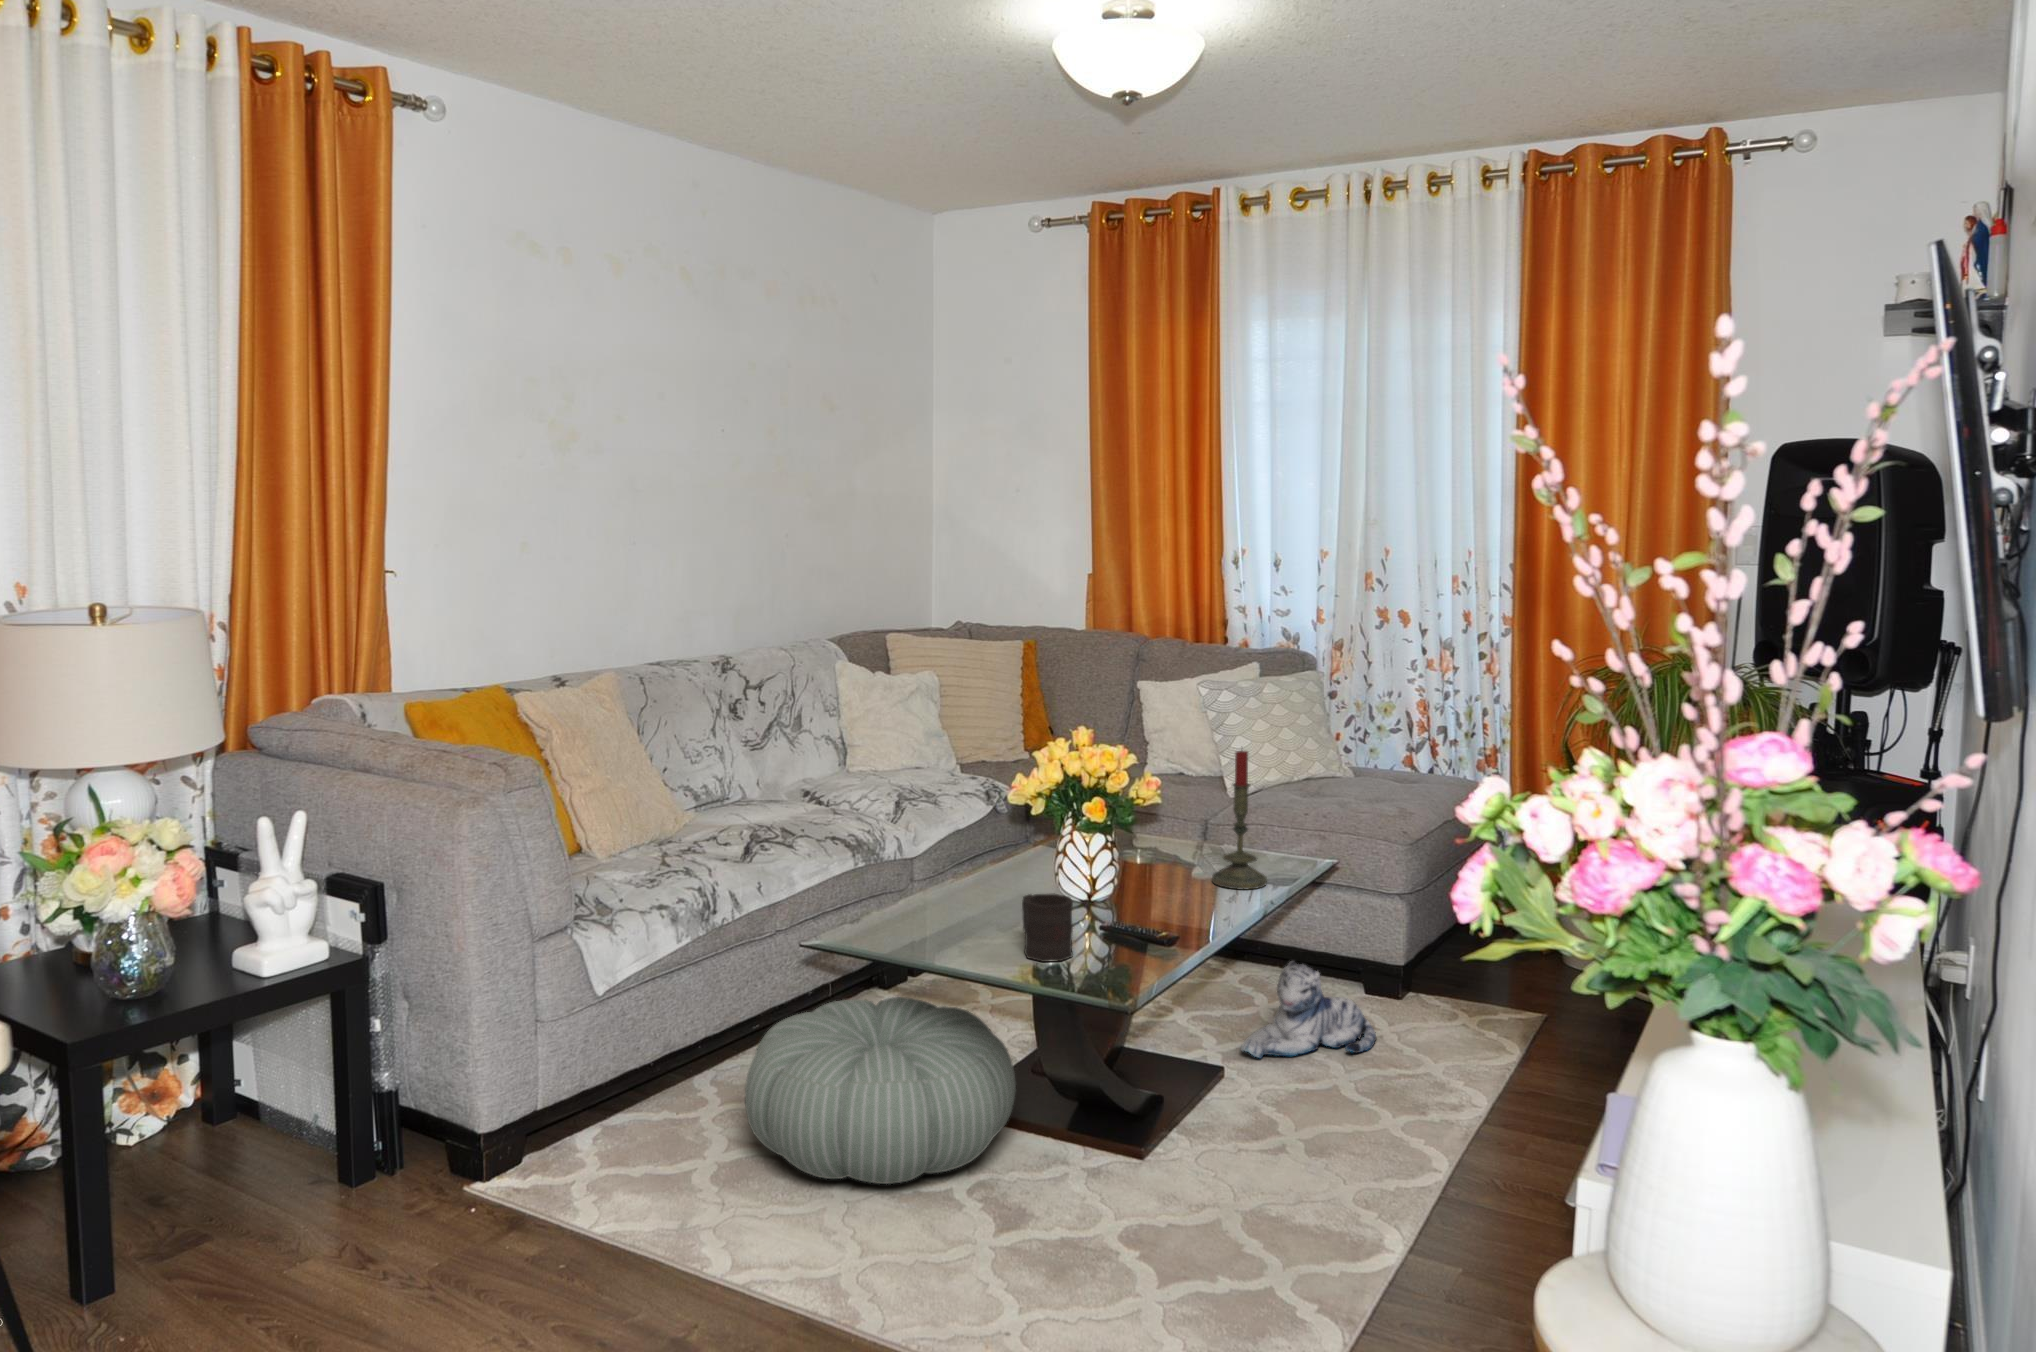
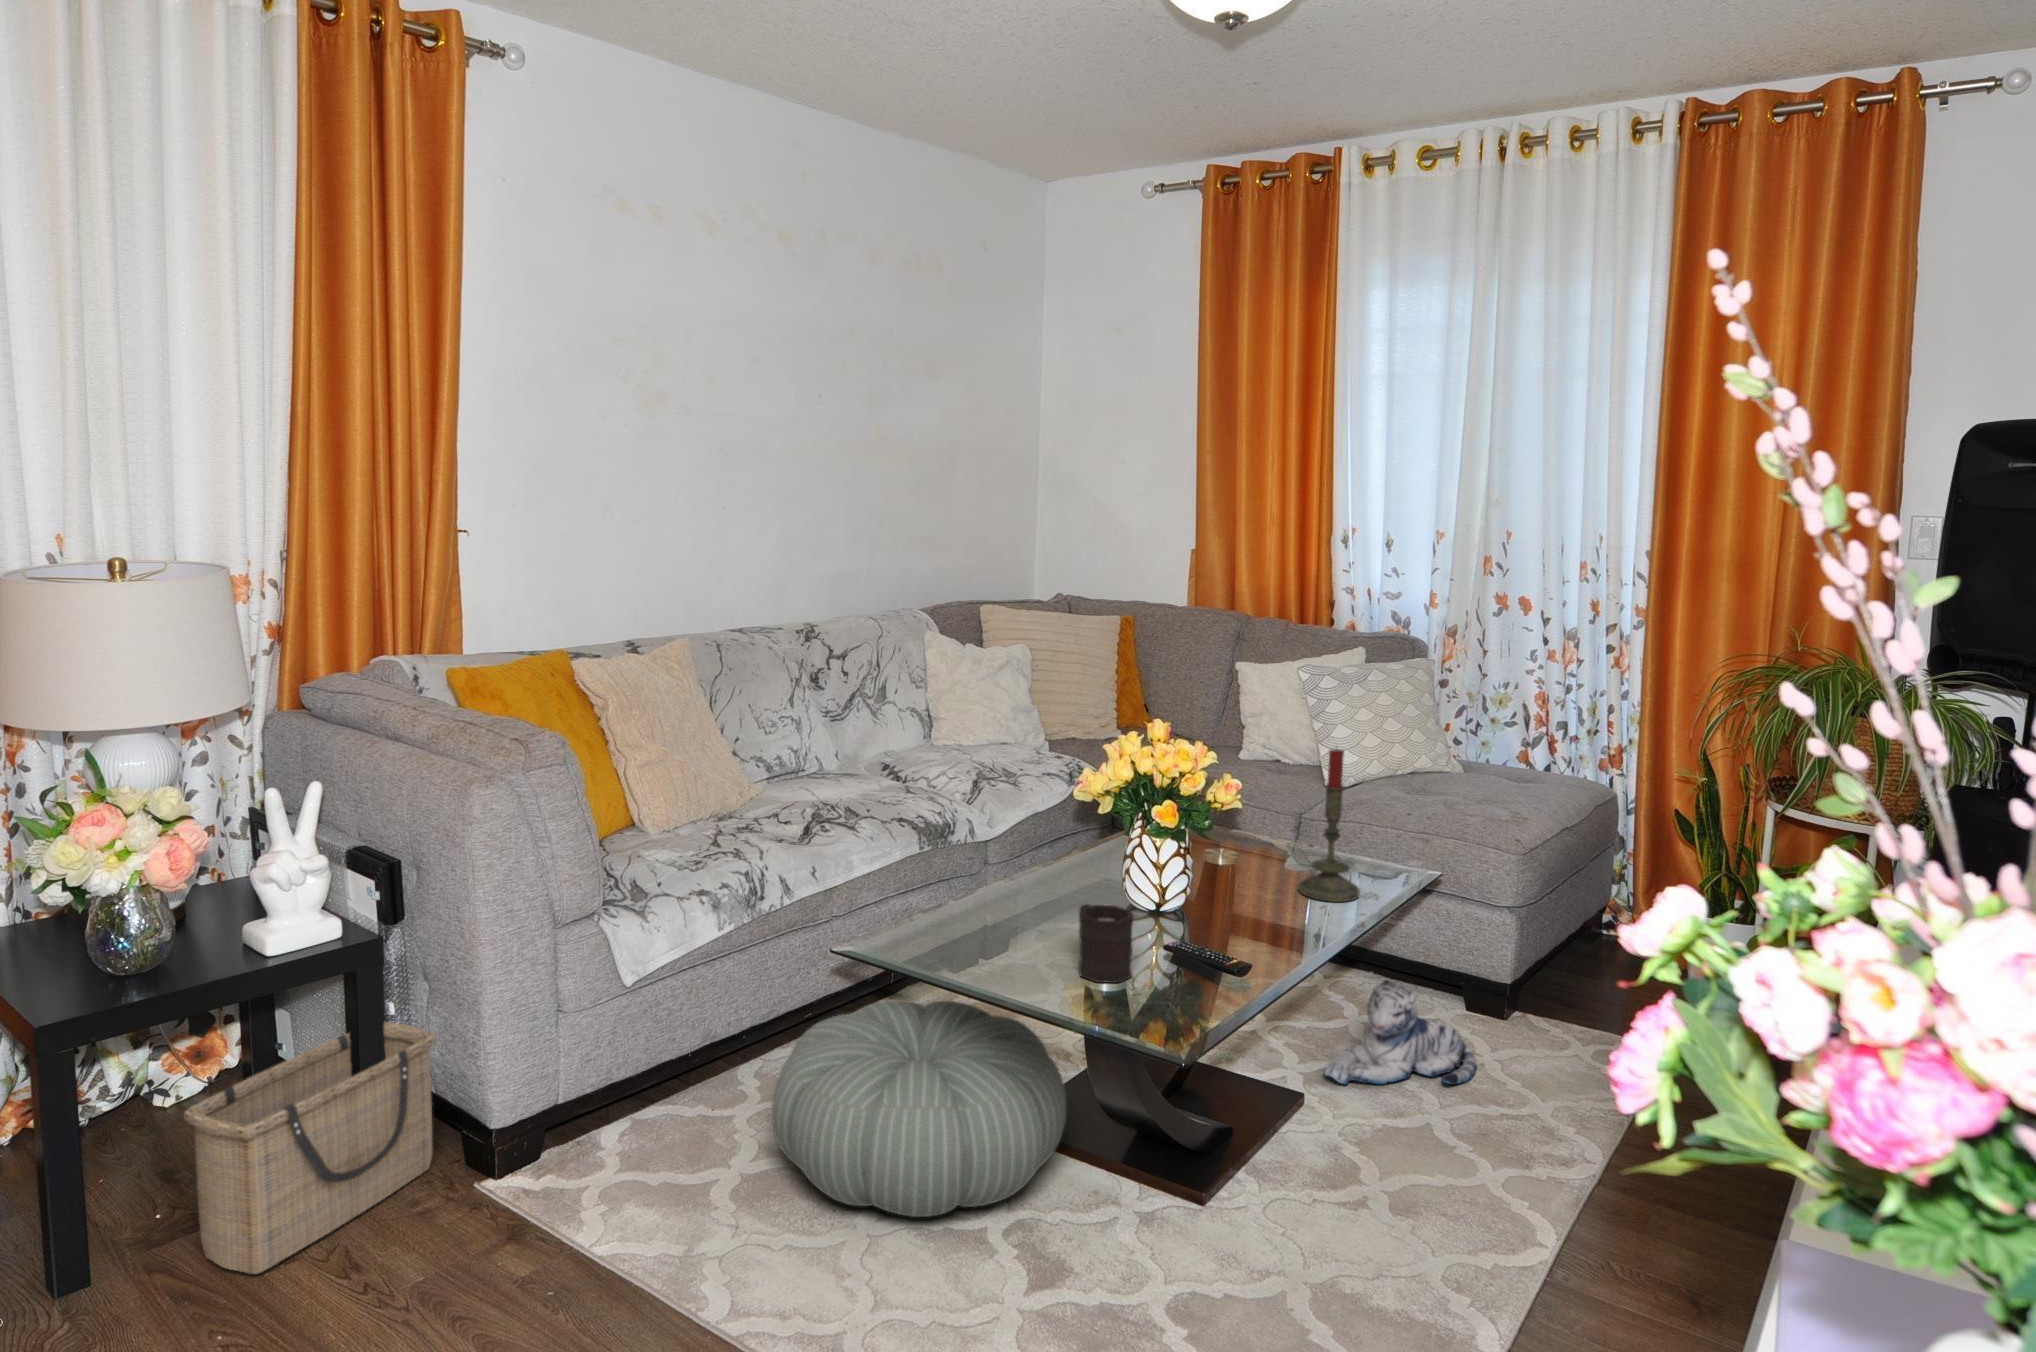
basket: none [204,1039,423,1269] -> present [184,1022,437,1274]

